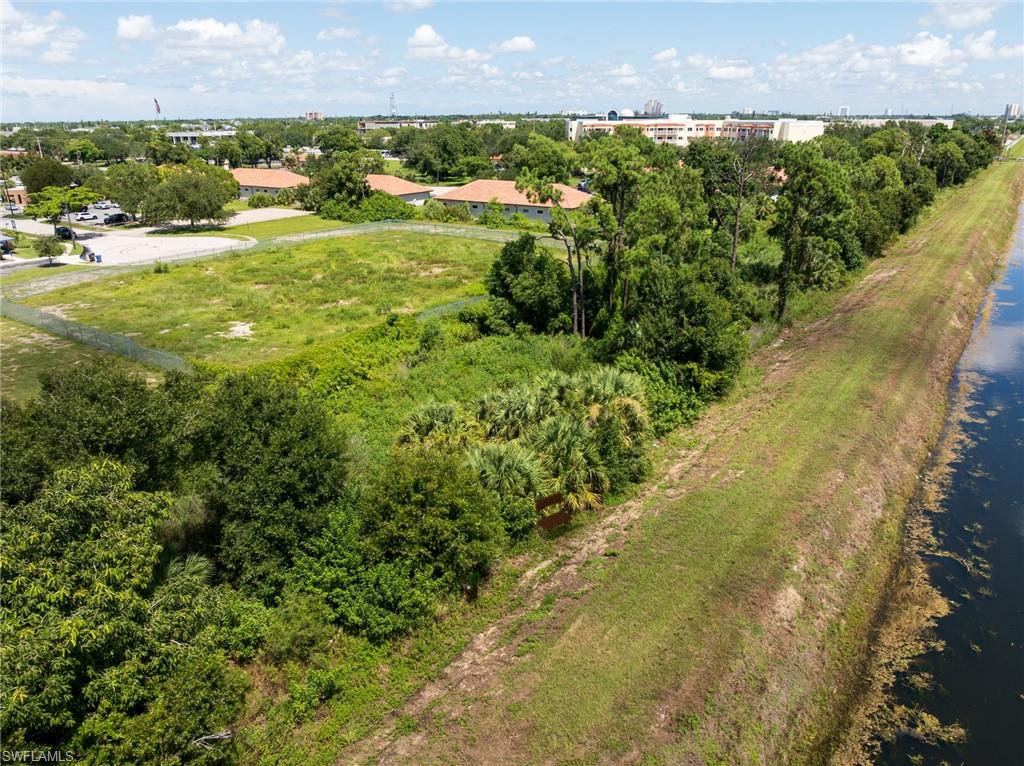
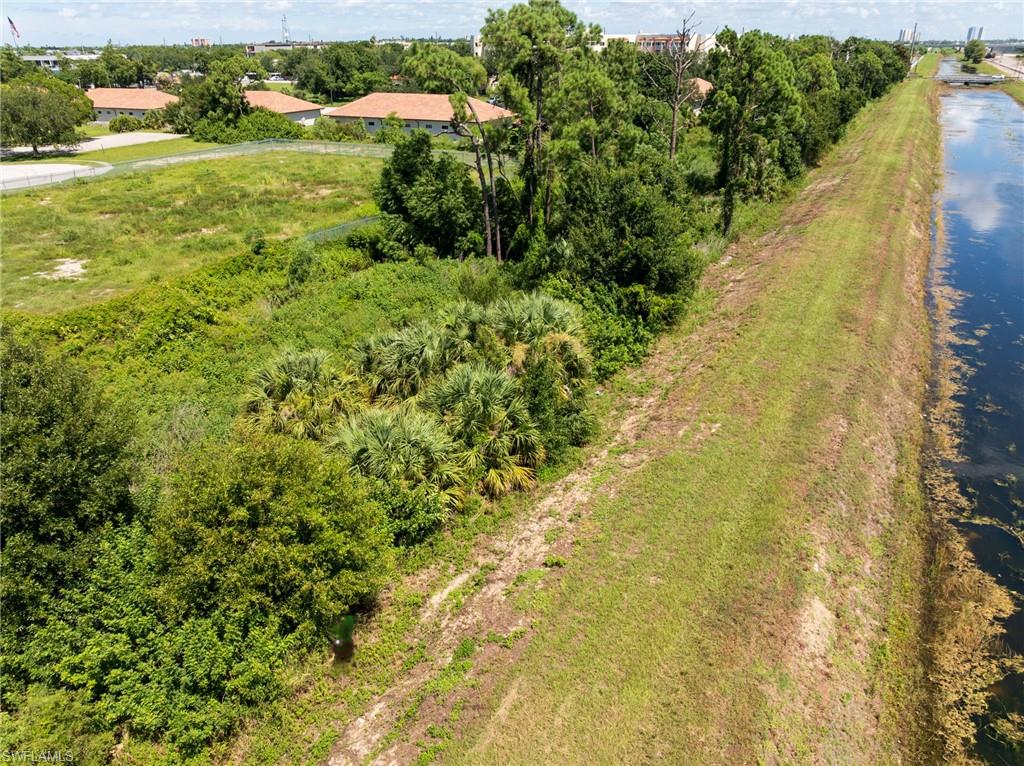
bench: present [535,493,573,540] -> none [441,474,498,545]

